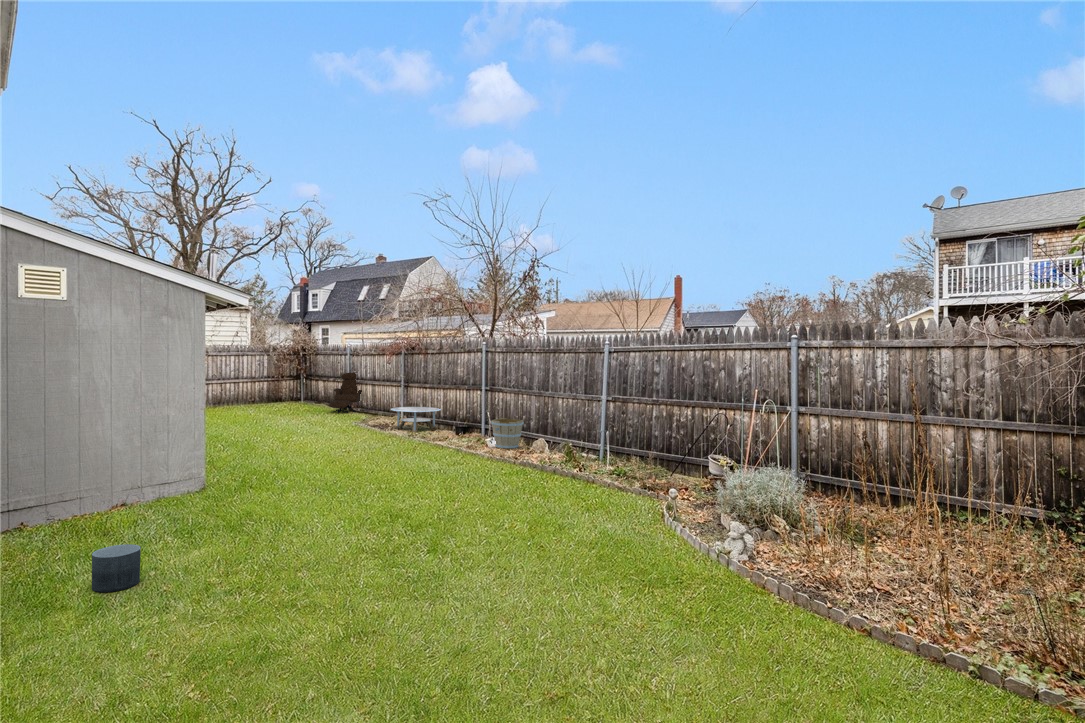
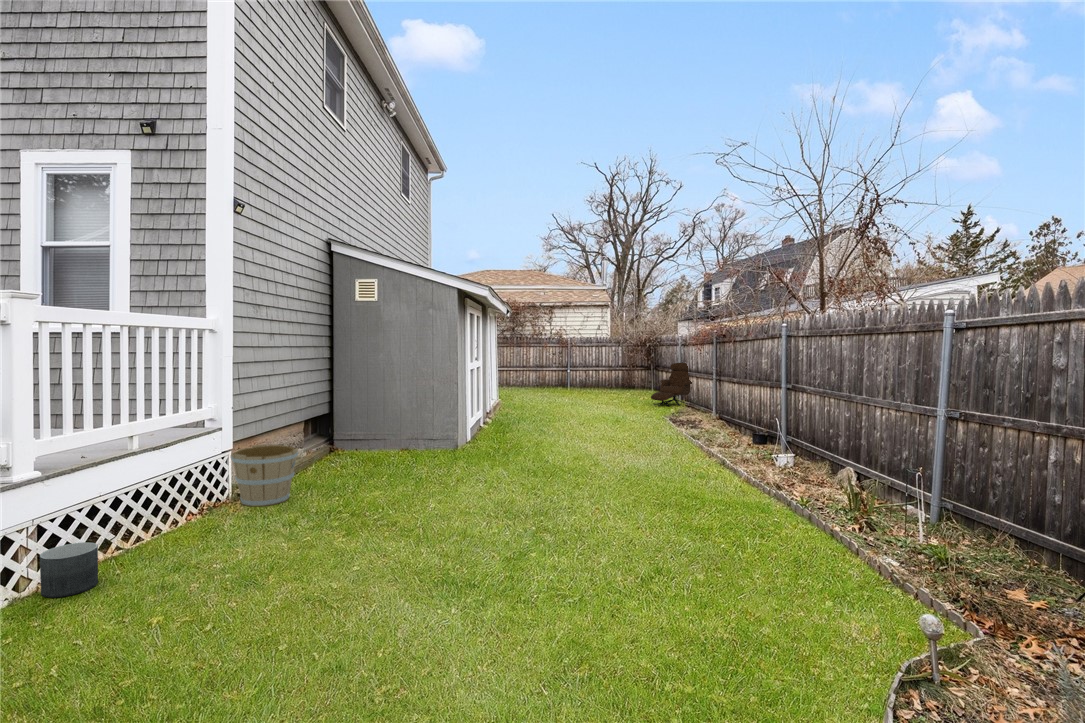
round table: present [391,407,441,432] -> none [681,404,745,437]
wooden bucket: present [491,418,524,449] -> present [231,444,298,506]

